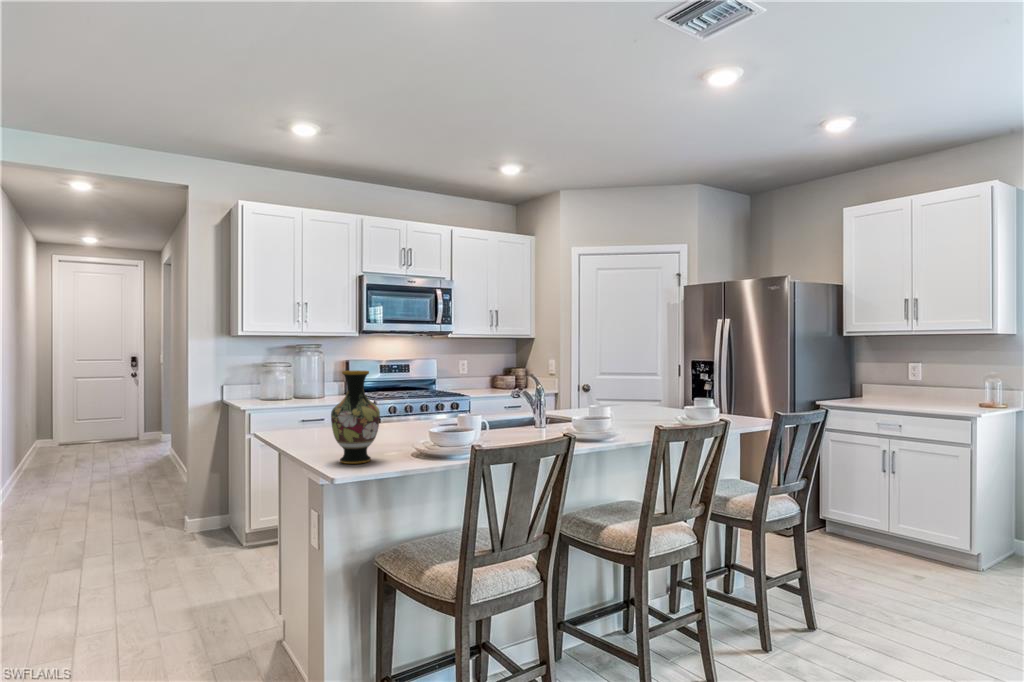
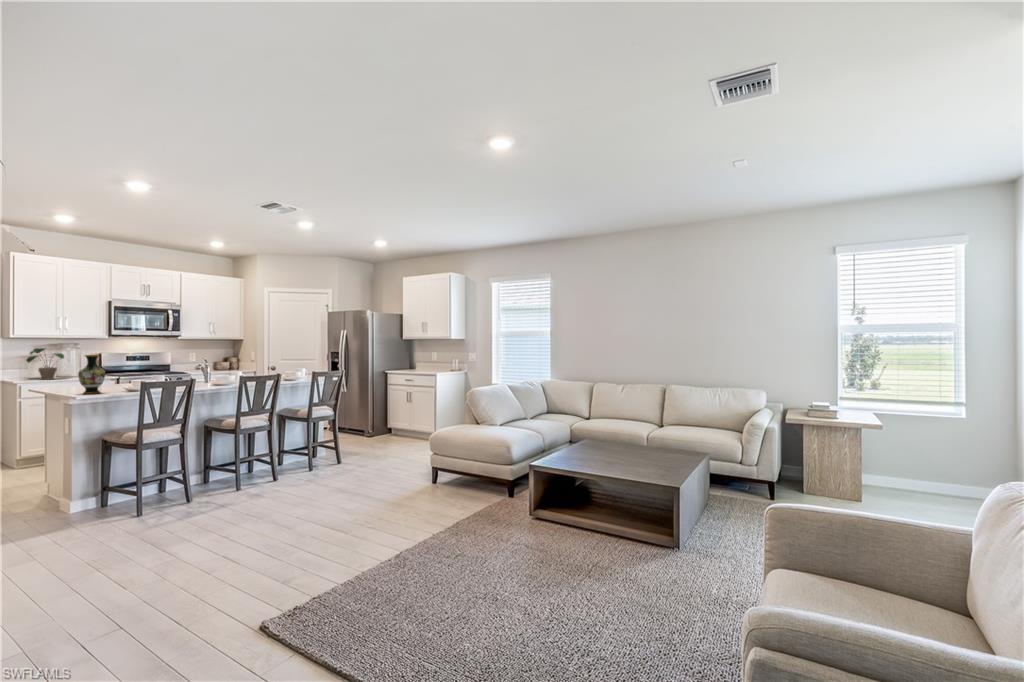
potted plant: none [257,352,312,403] -> present [26,348,64,380]

